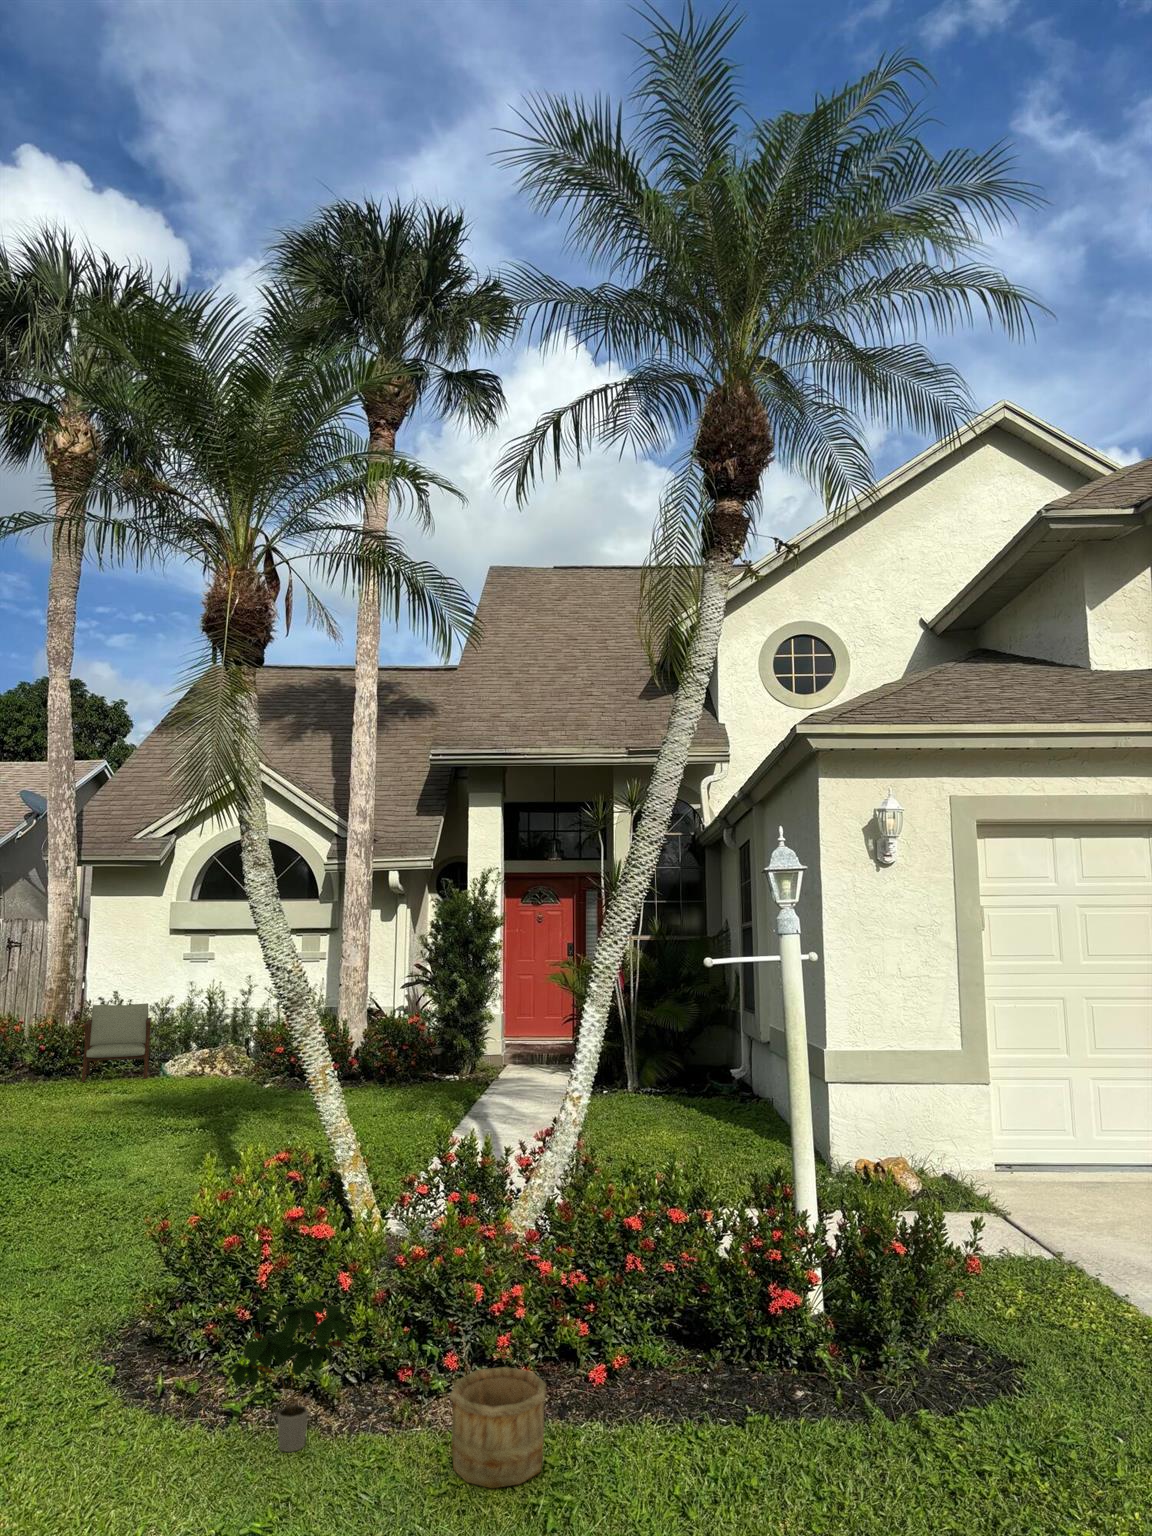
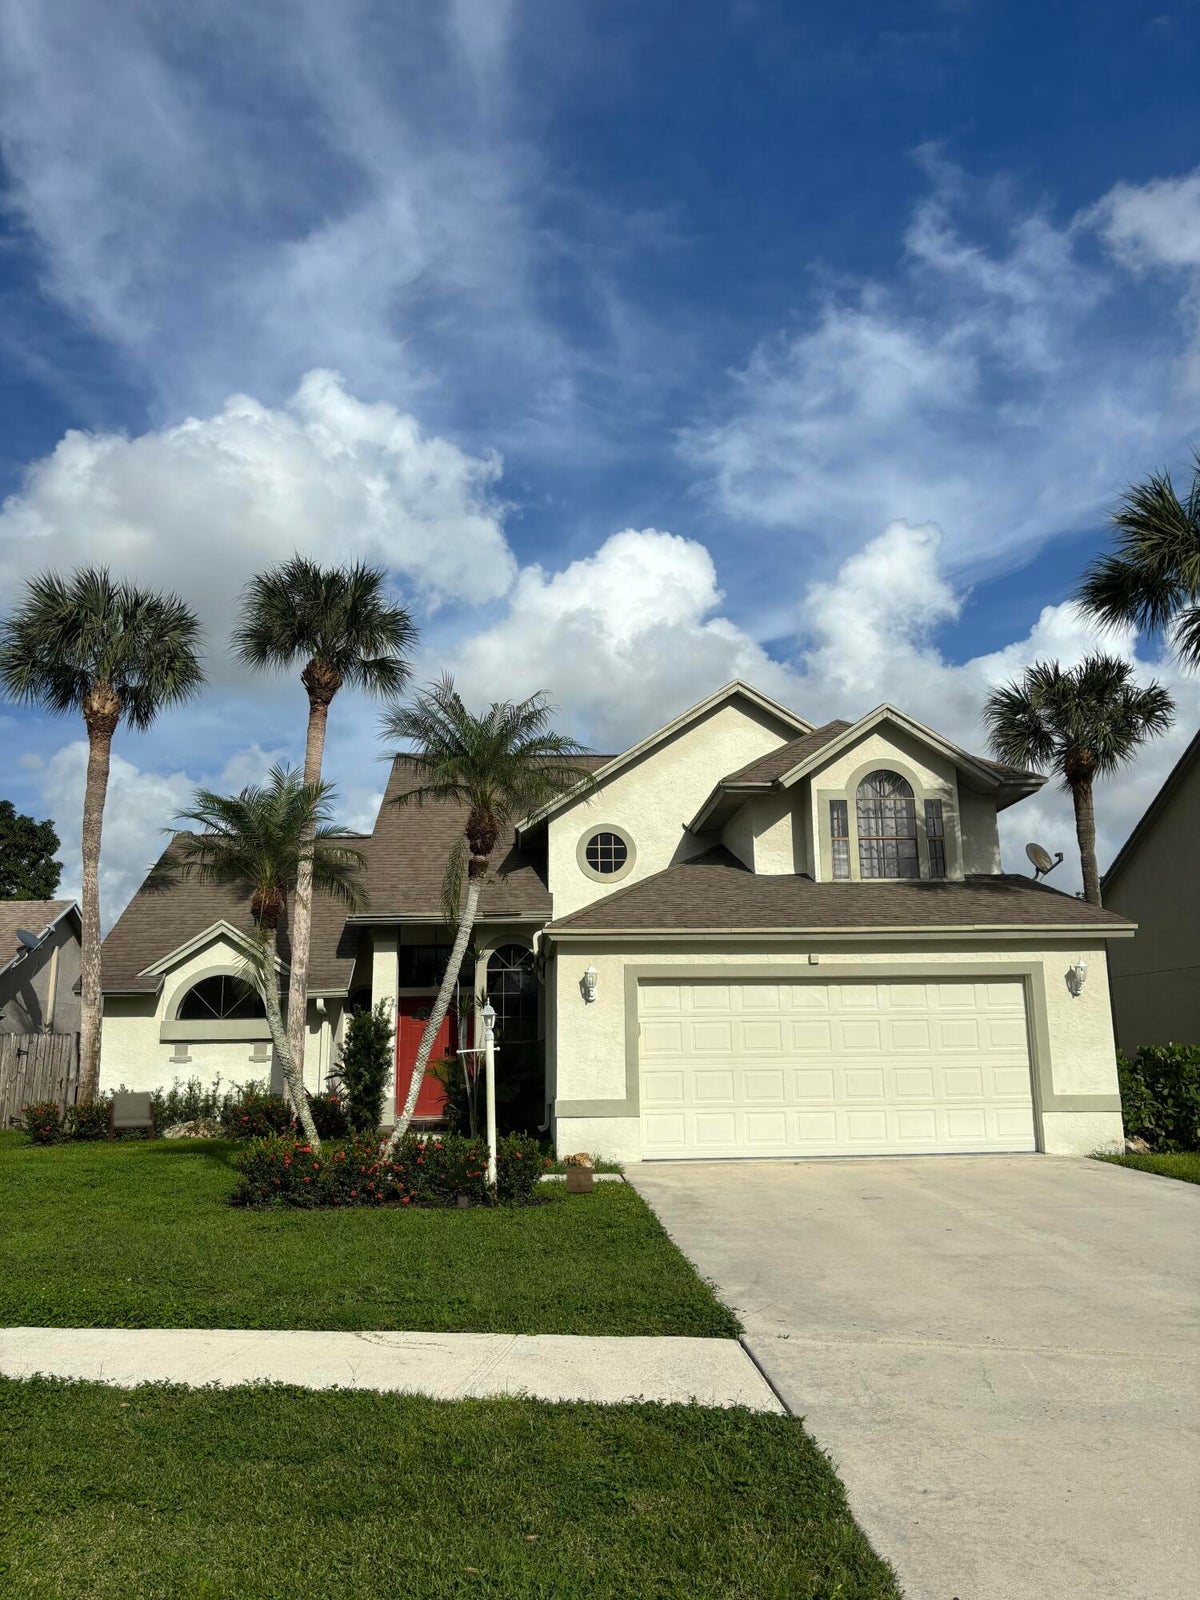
potted plant: present [229,1301,356,1452] -> present [442,1162,483,1208]
wooden bucket: present [450,1367,547,1488] -> present [566,1167,593,1193]

